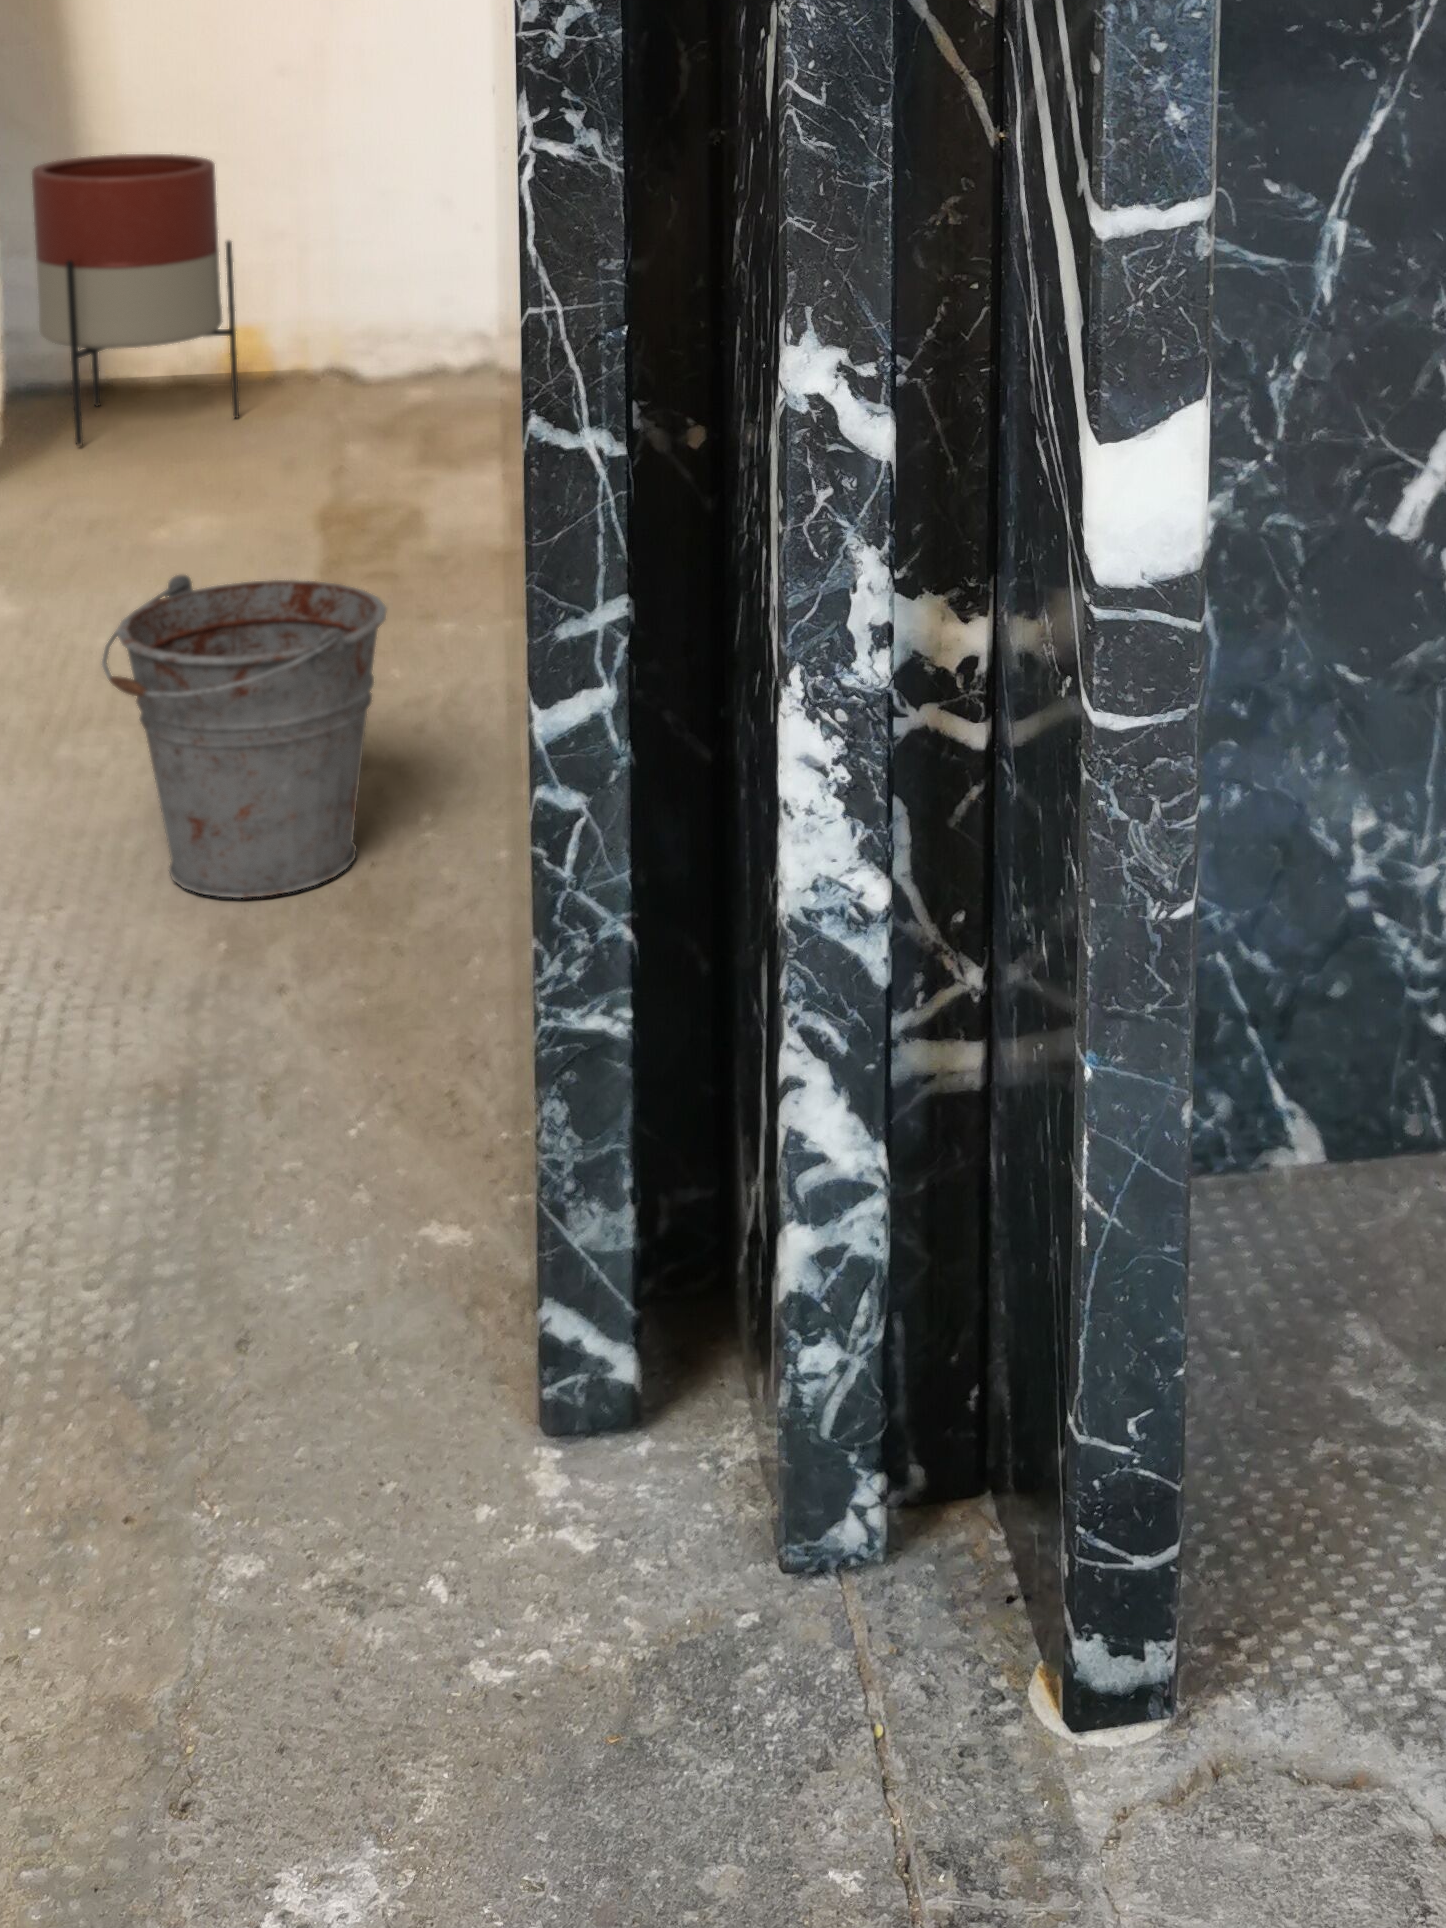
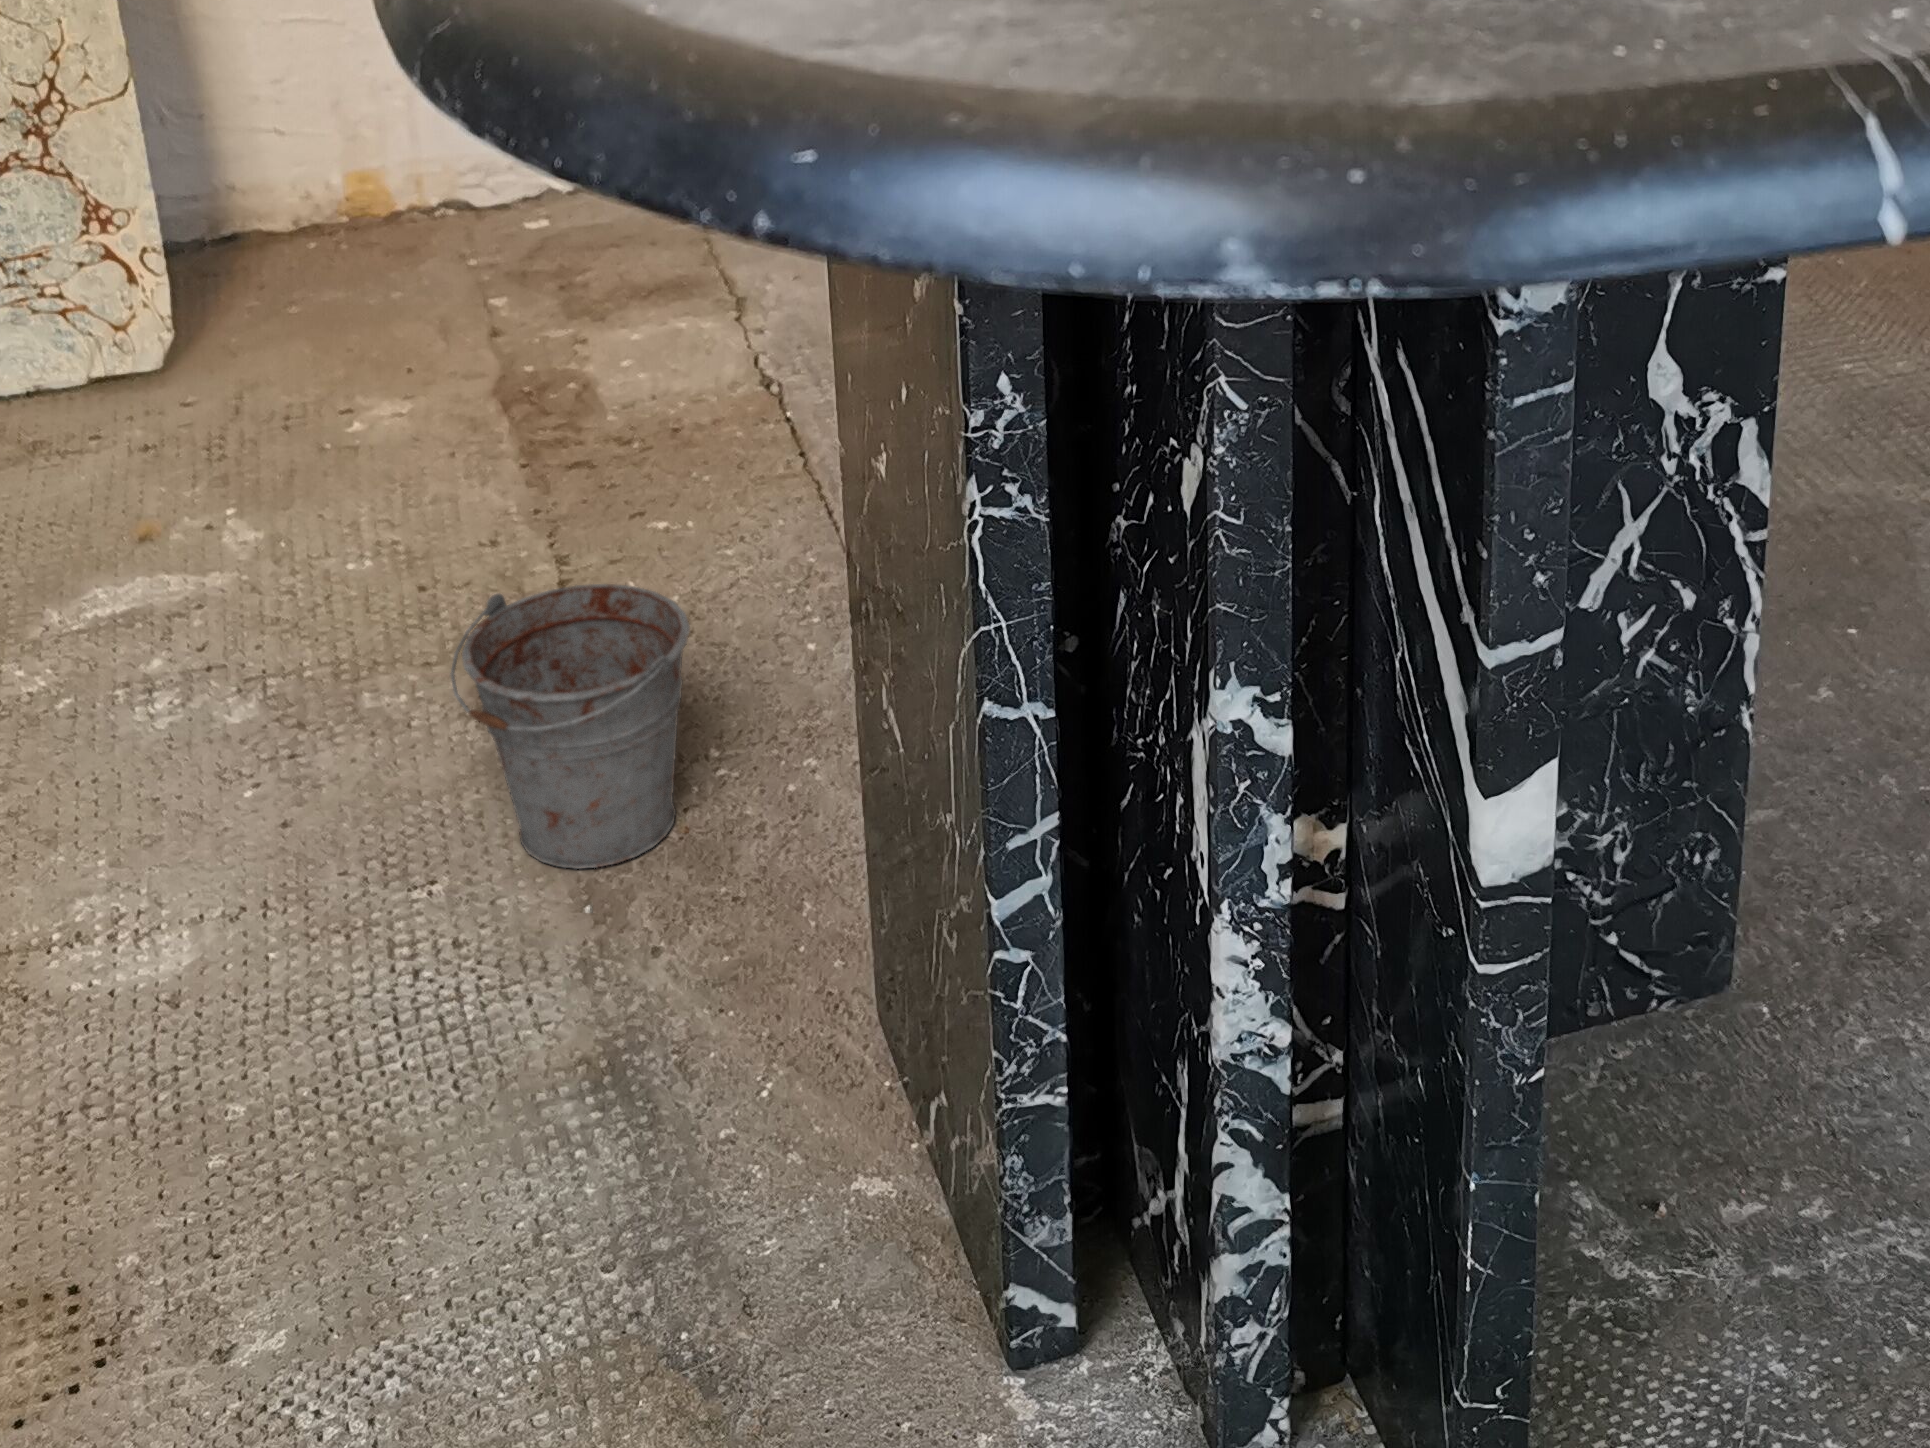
planter: present [32,154,239,445] -> none [149,25,371,320]

